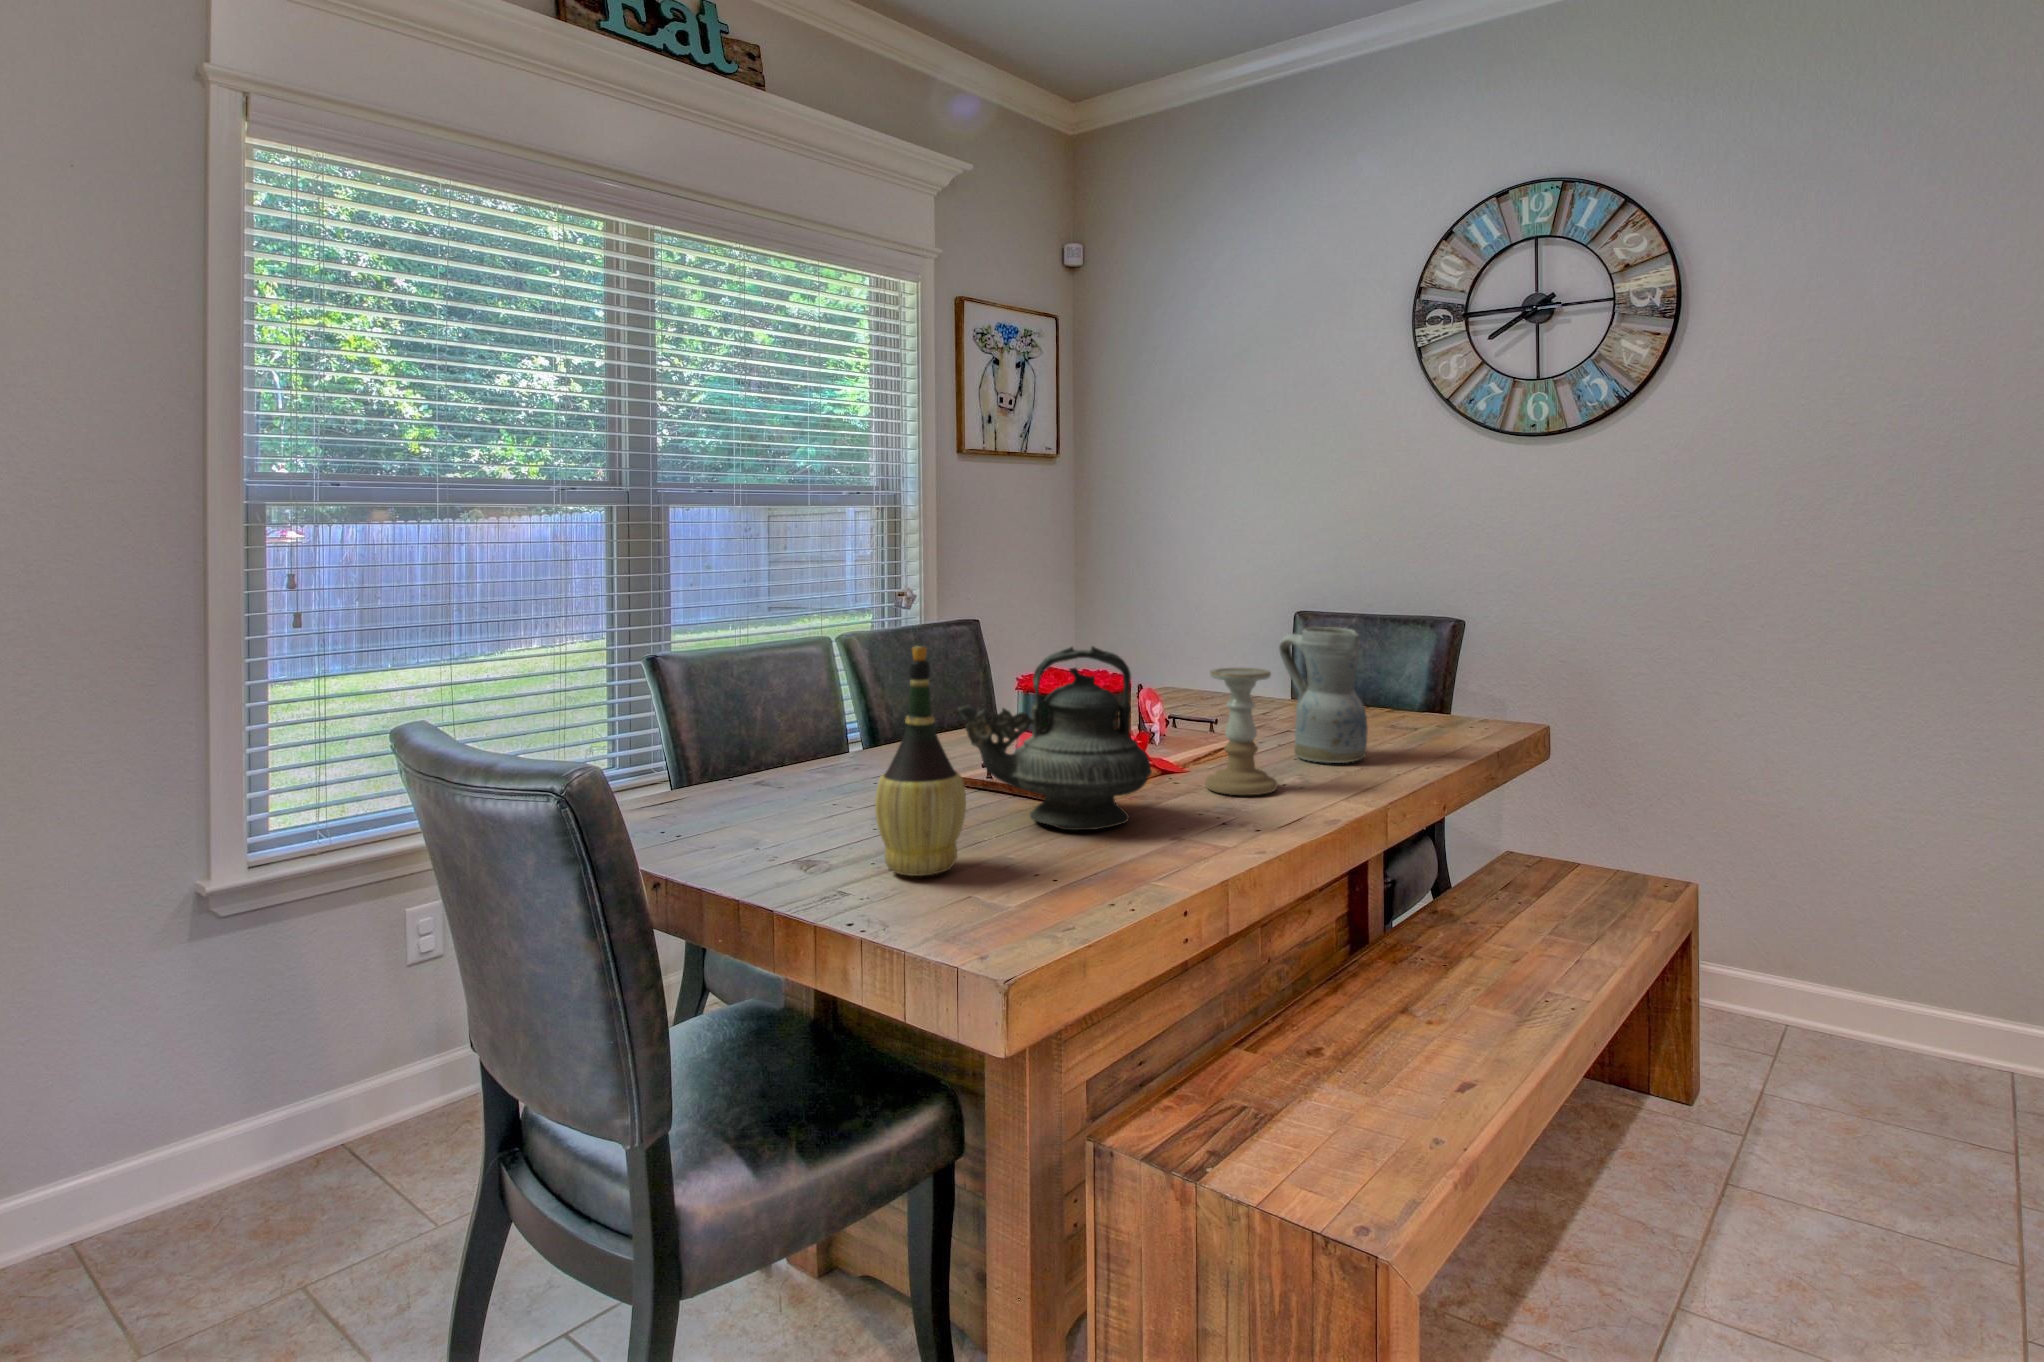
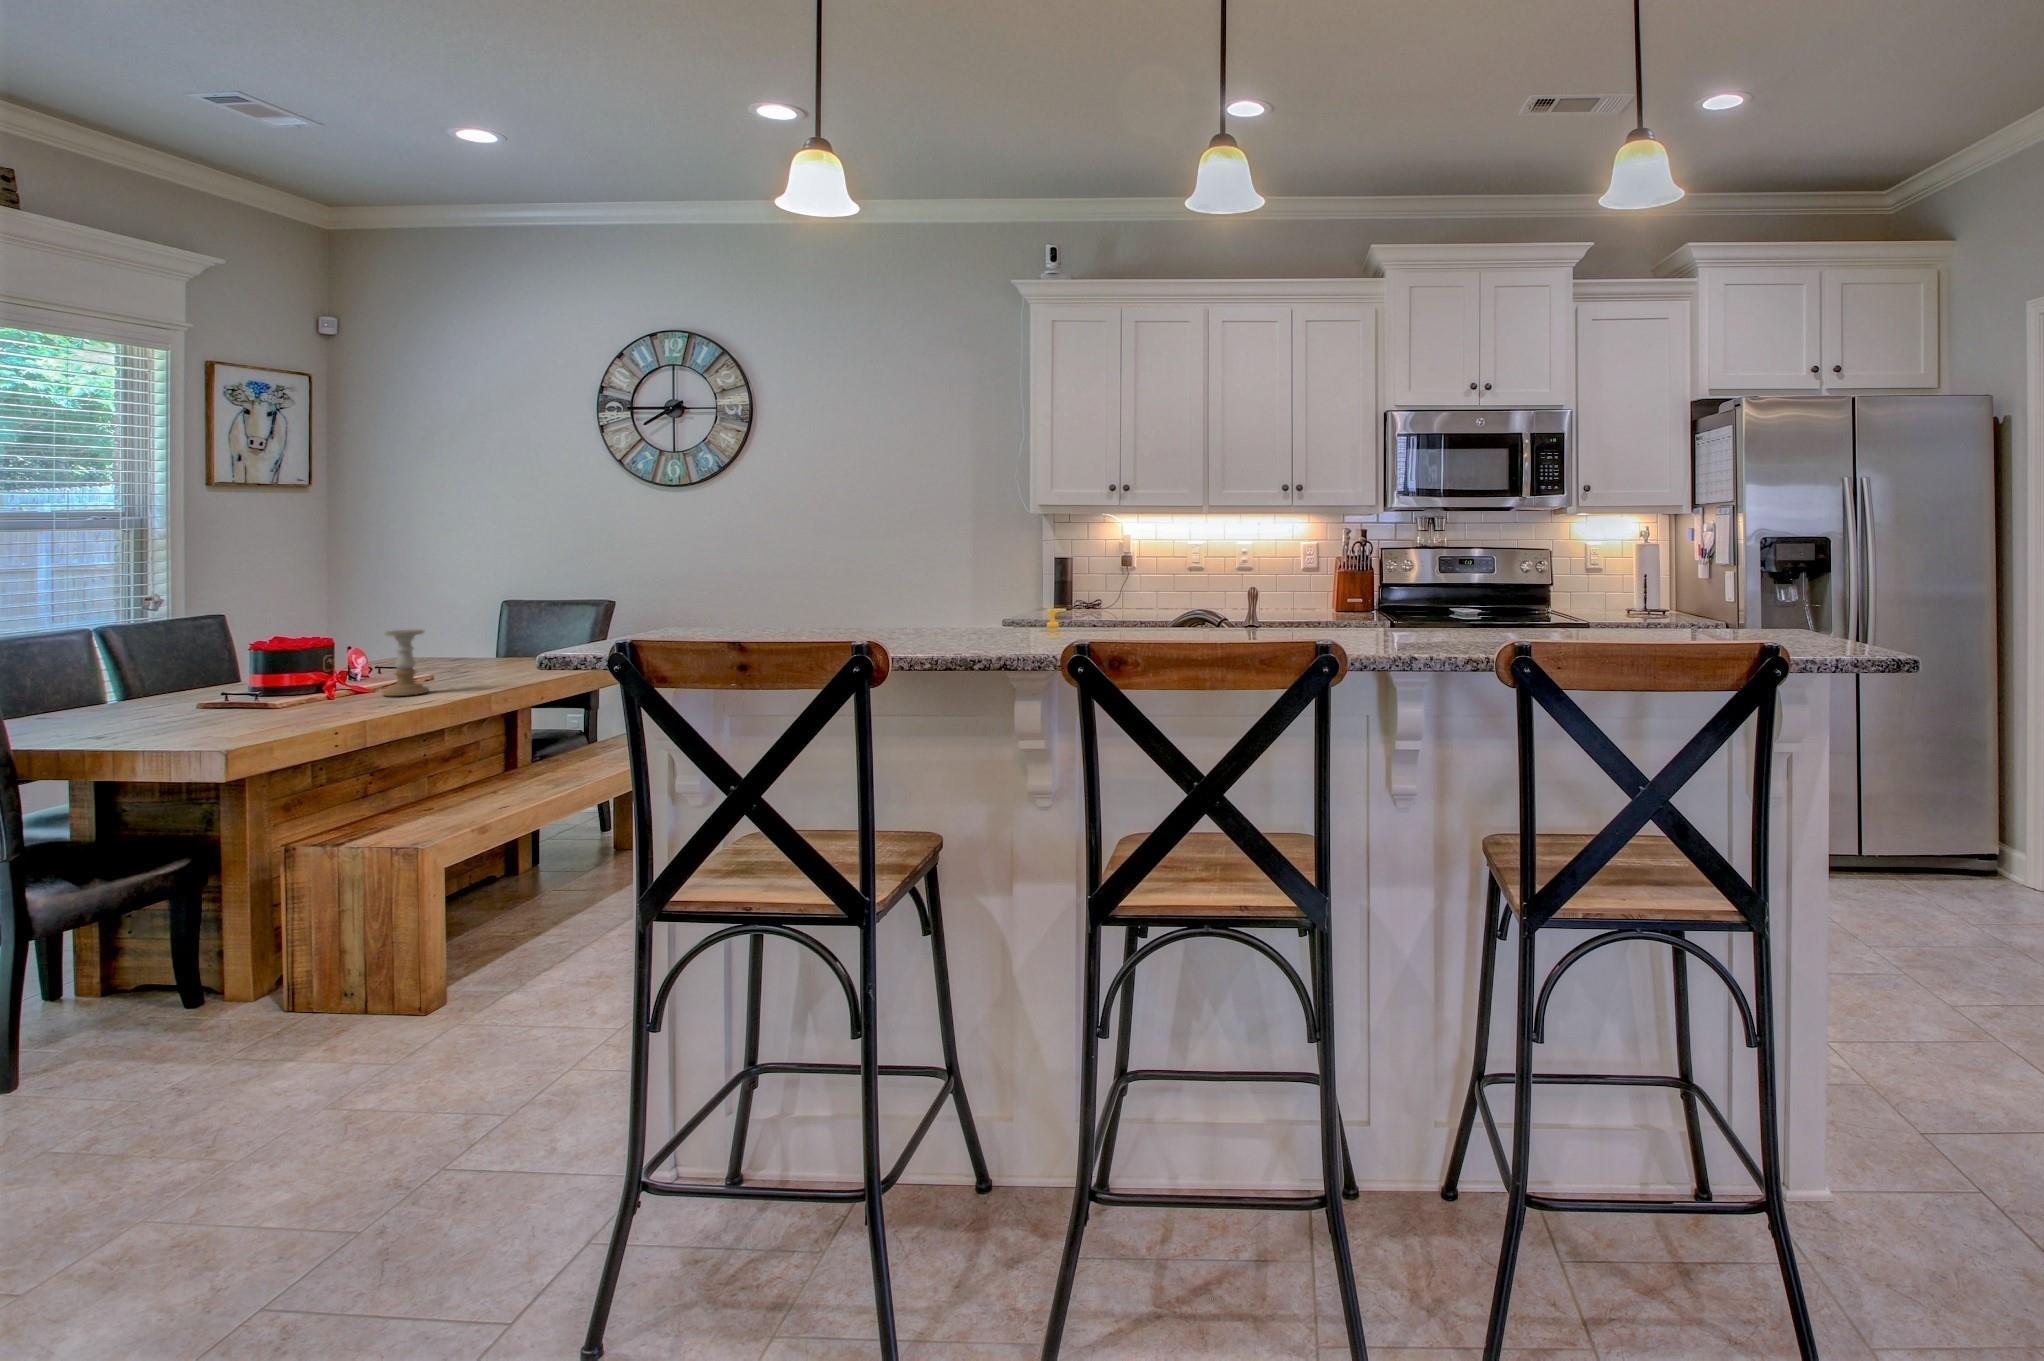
ceramic pitcher: present [1279,627,1368,763] -> none [446,606,502,680]
wine bottle: present [875,646,966,876] -> none [144,623,206,737]
teapot: present [958,646,1152,830] -> none [201,620,336,716]

